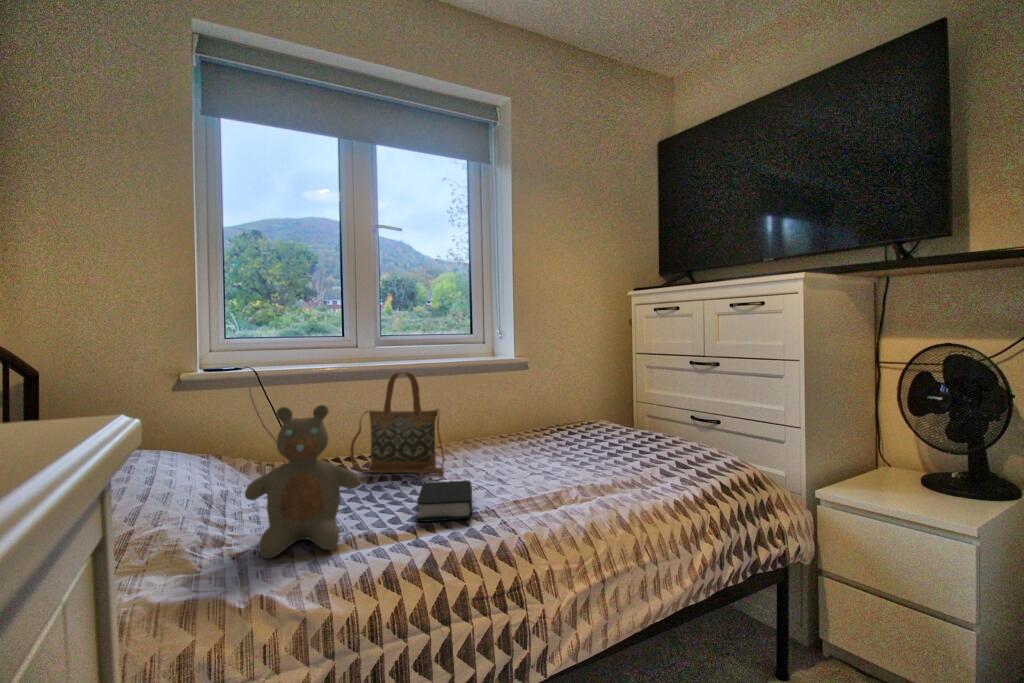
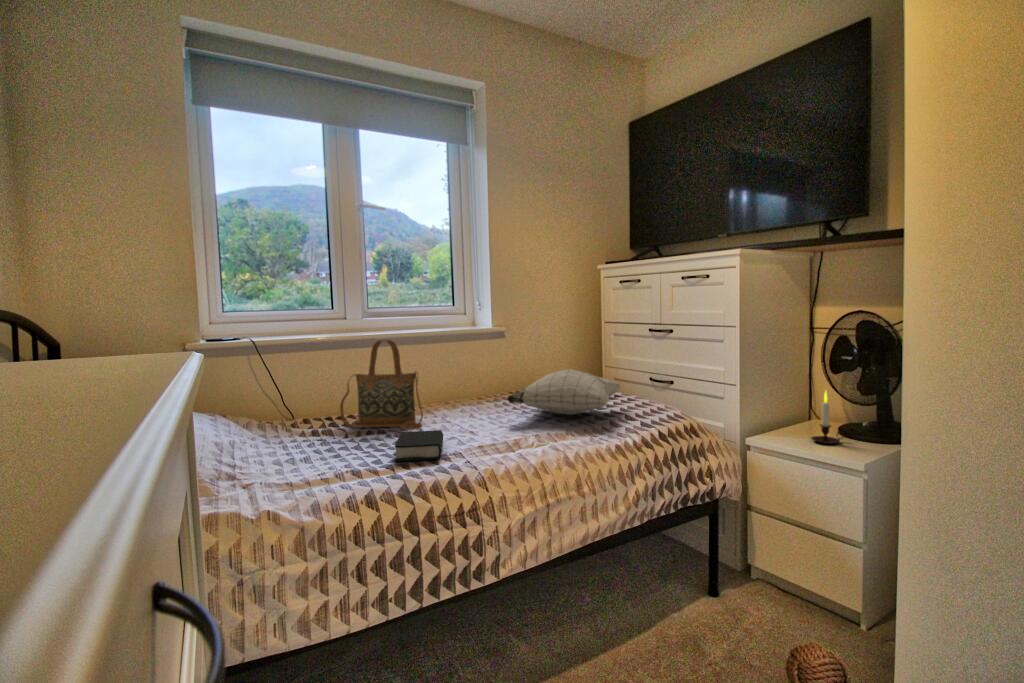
teddy bear: present [245,405,360,558] -> none [251,366,347,487]
pillow: none [540,408,668,461] -> present [507,369,621,415]
candle: none [894,436,936,500] -> present [811,391,845,444]

